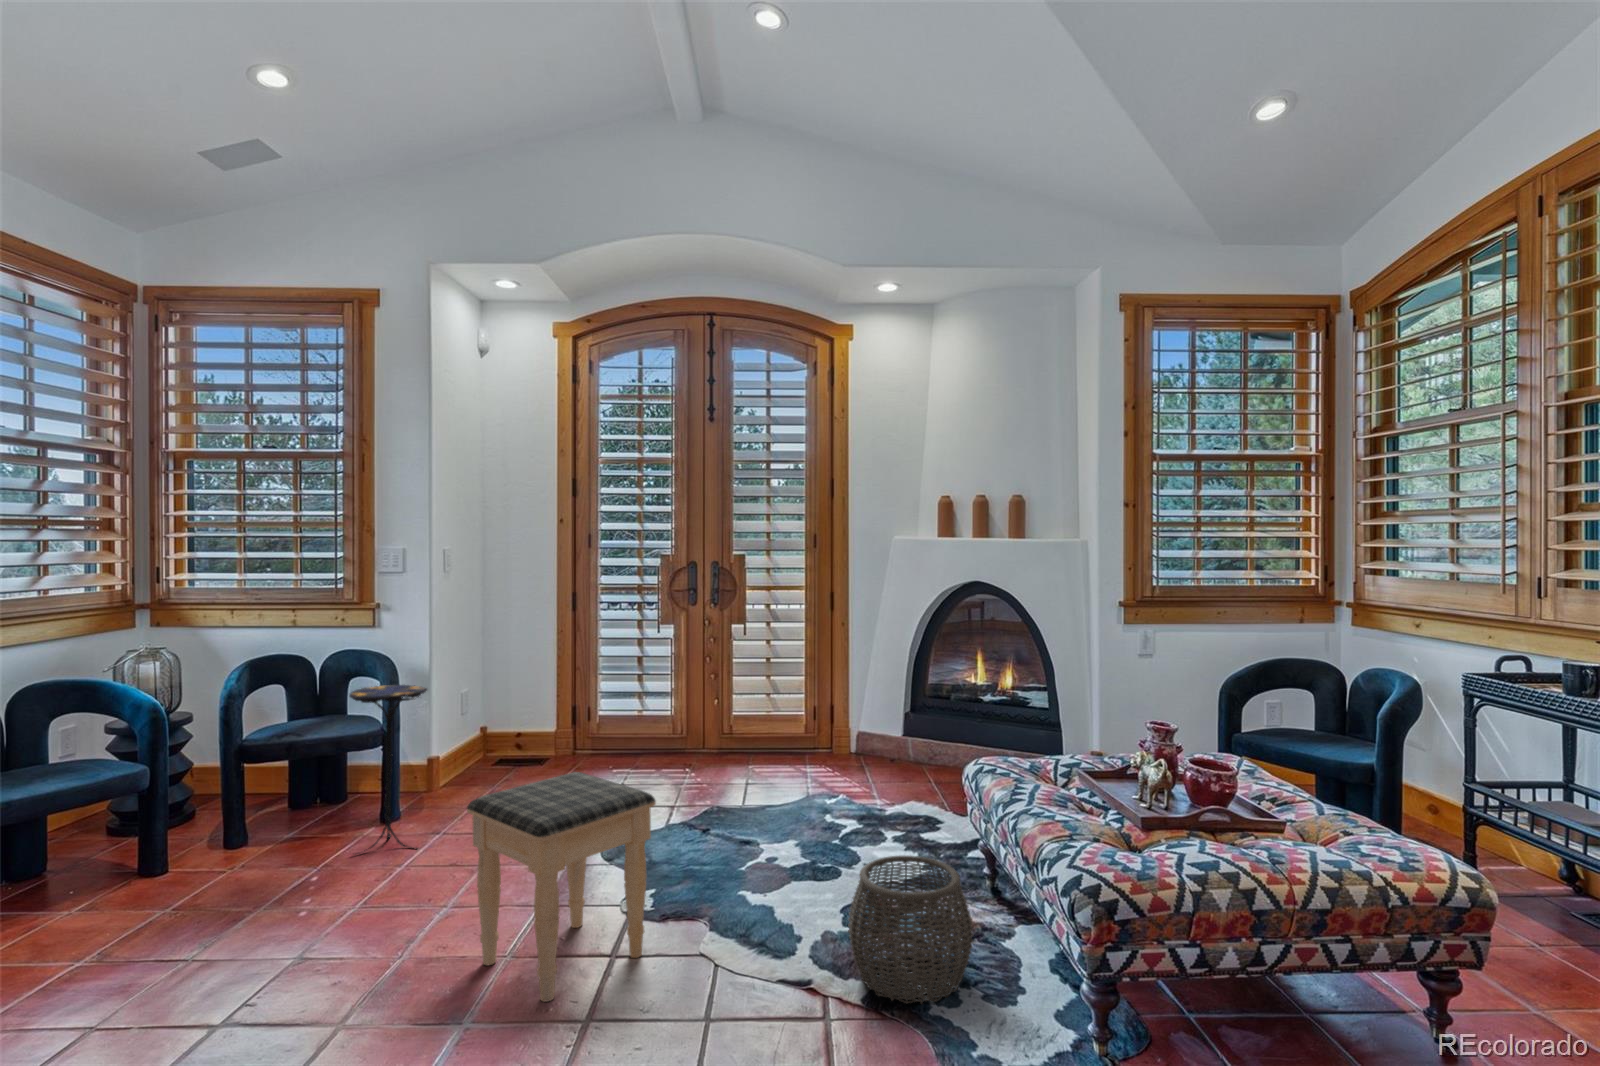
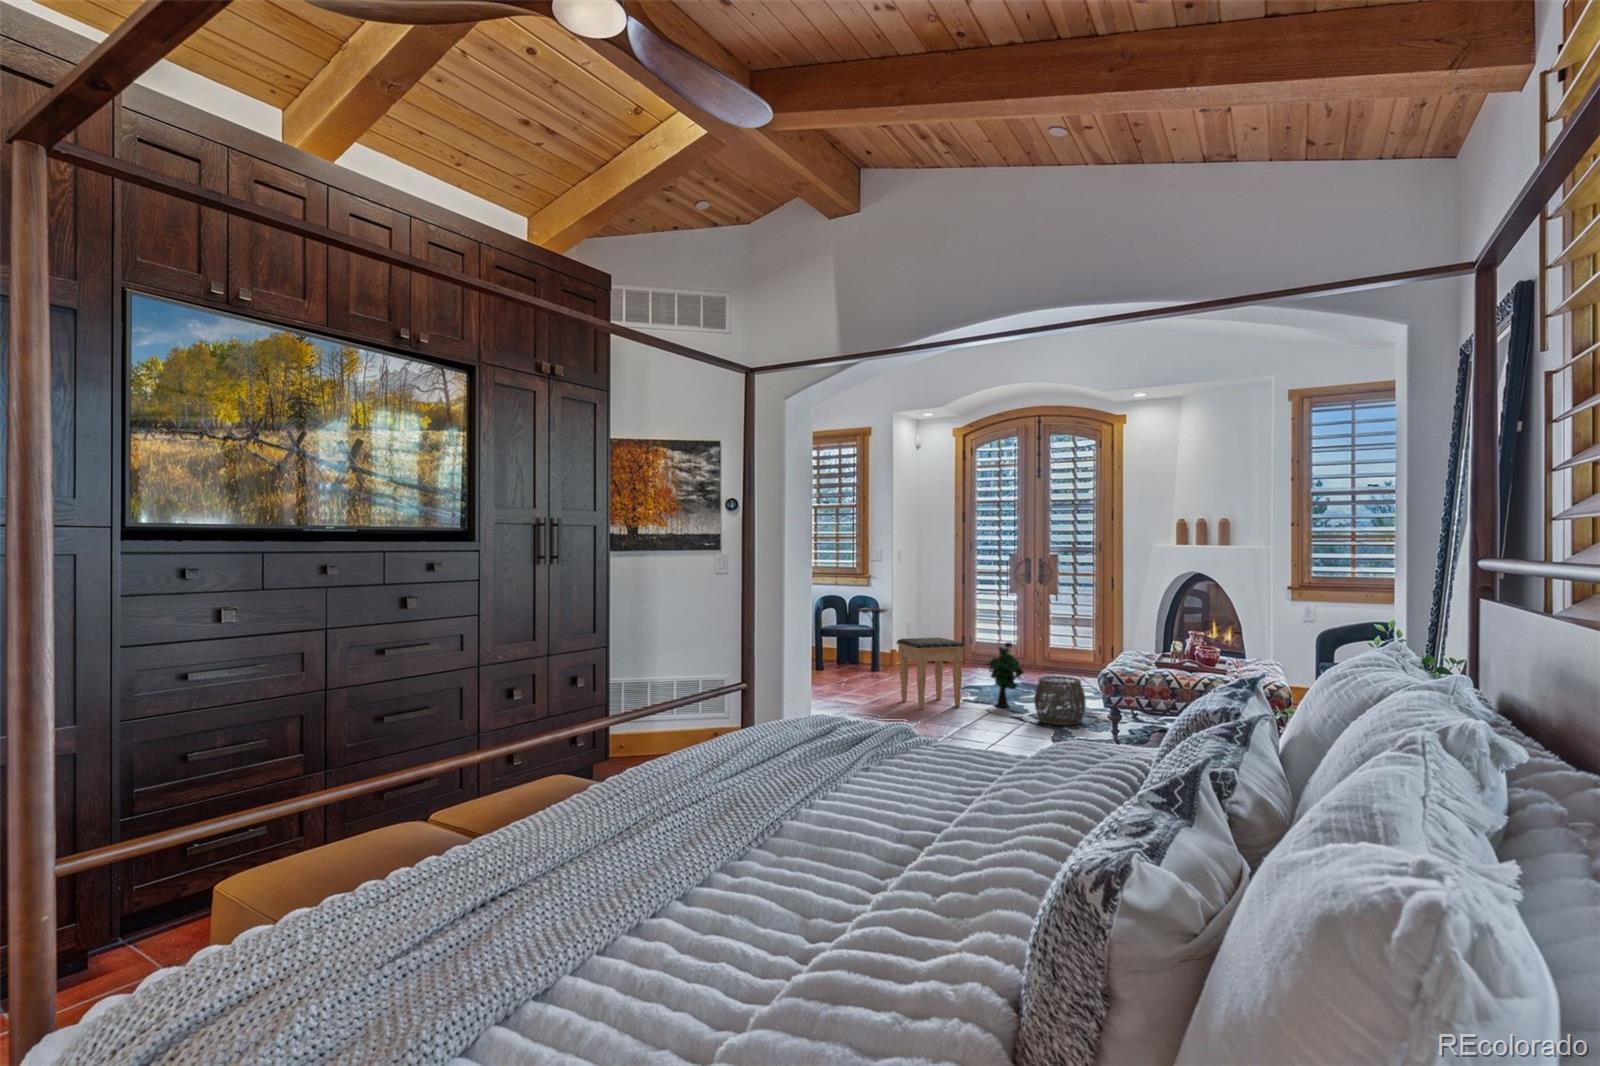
decorative plant: none [692,773,783,932] -> present [987,642,1023,707]

